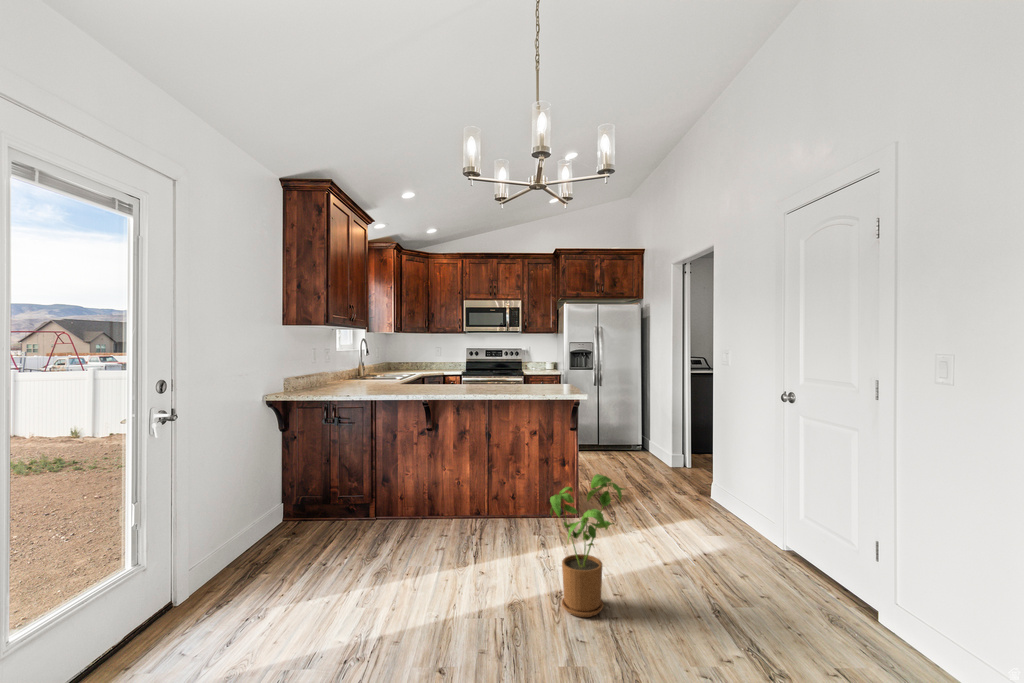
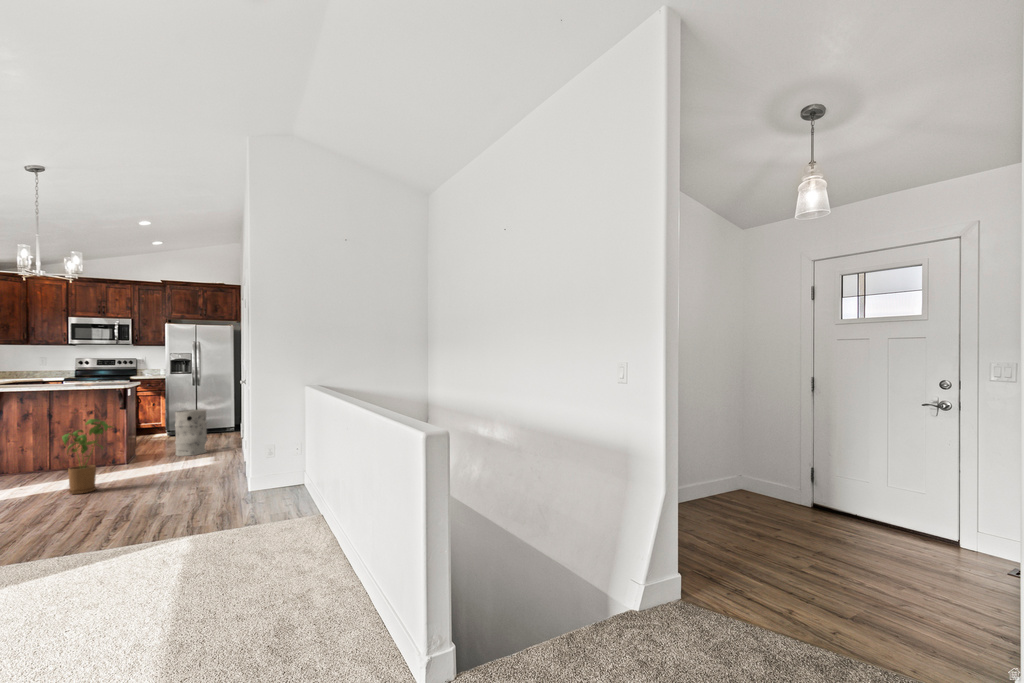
trash can: none [620,430,663,504] -> present [175,410,207,456]

